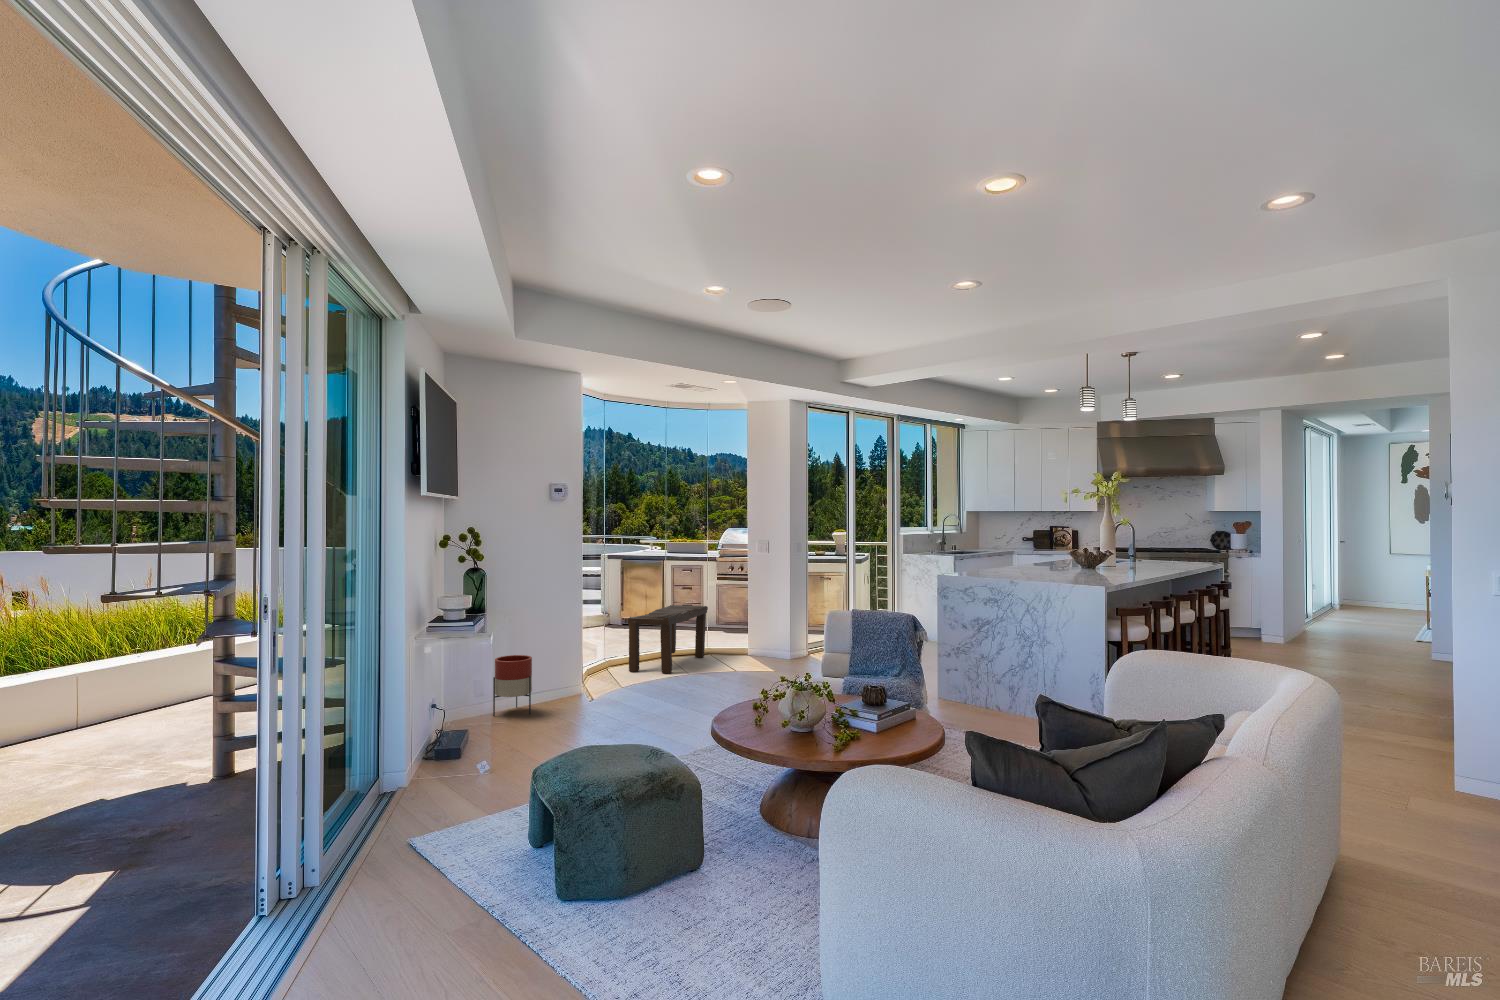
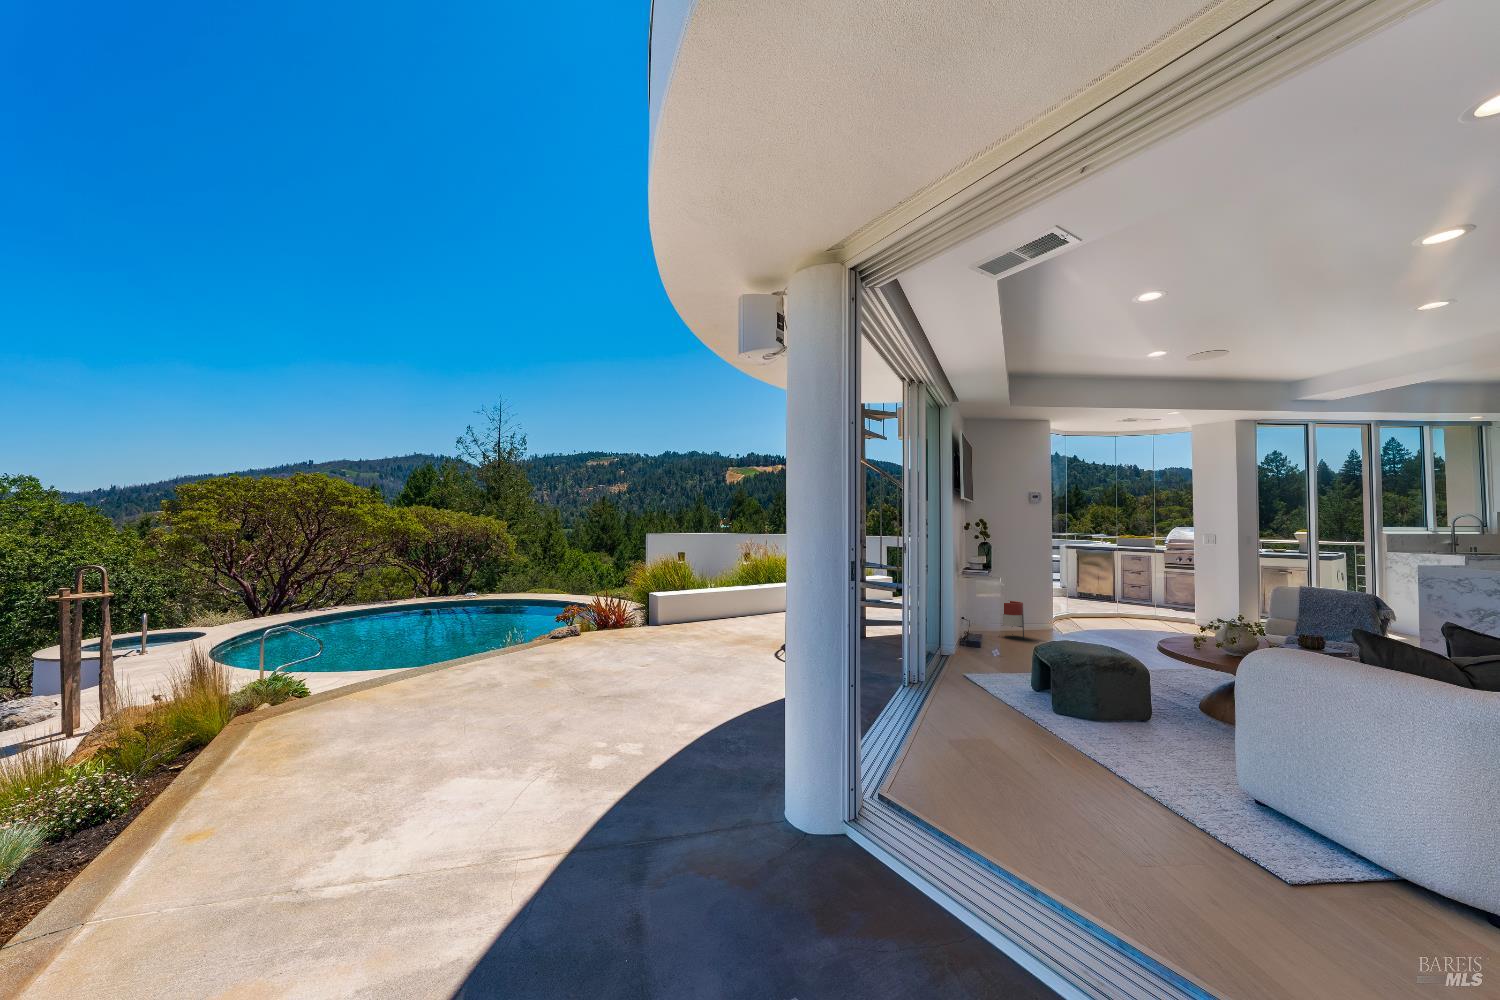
bench: present [628,605,708,674] -> none [1088,584,1158,631]

